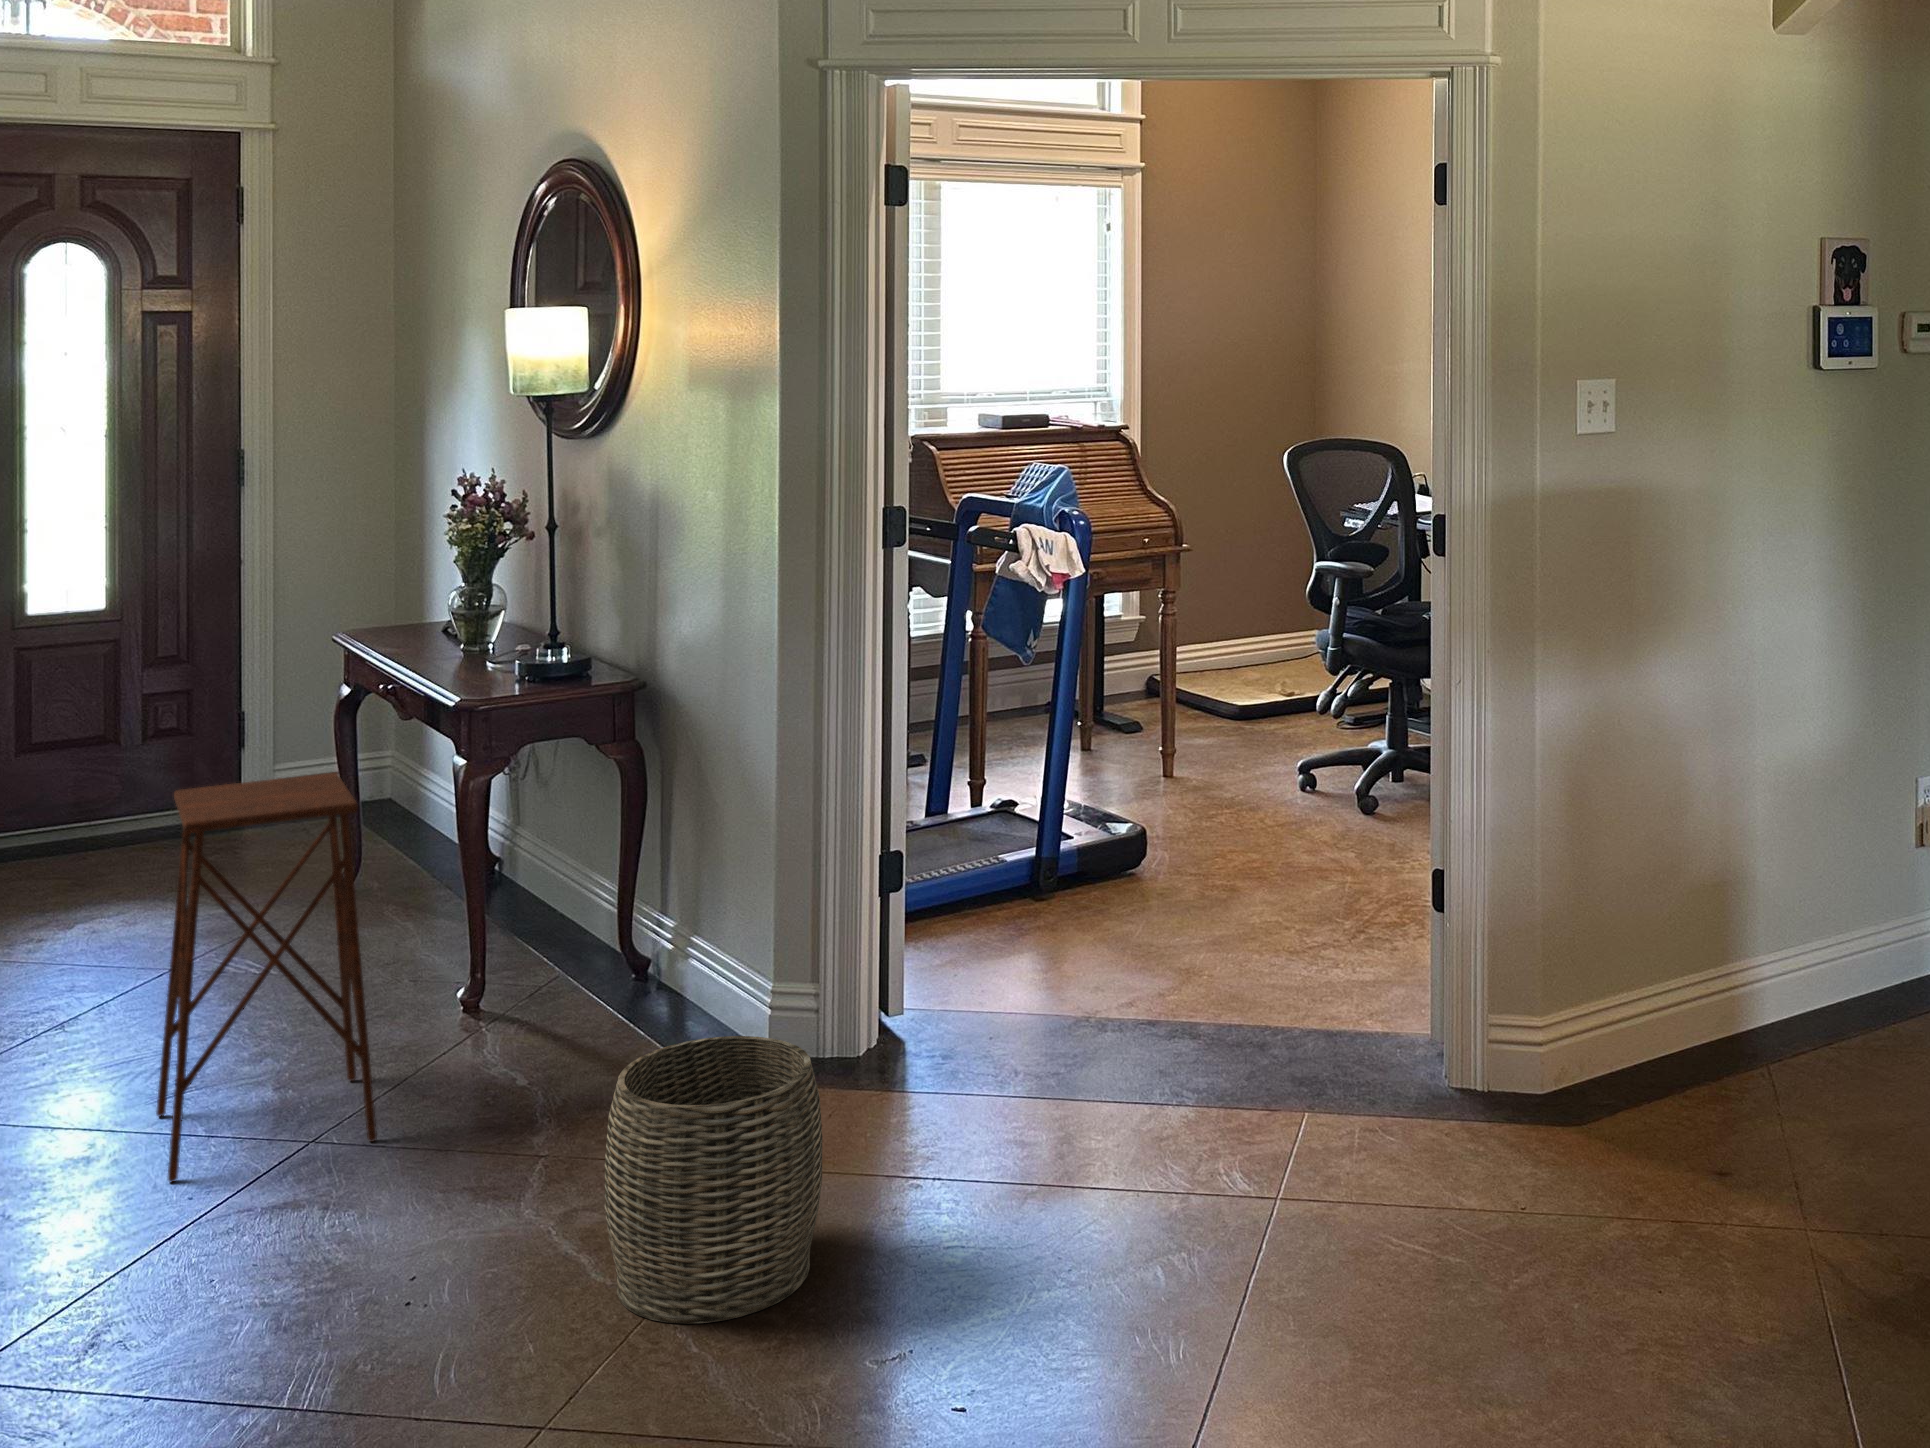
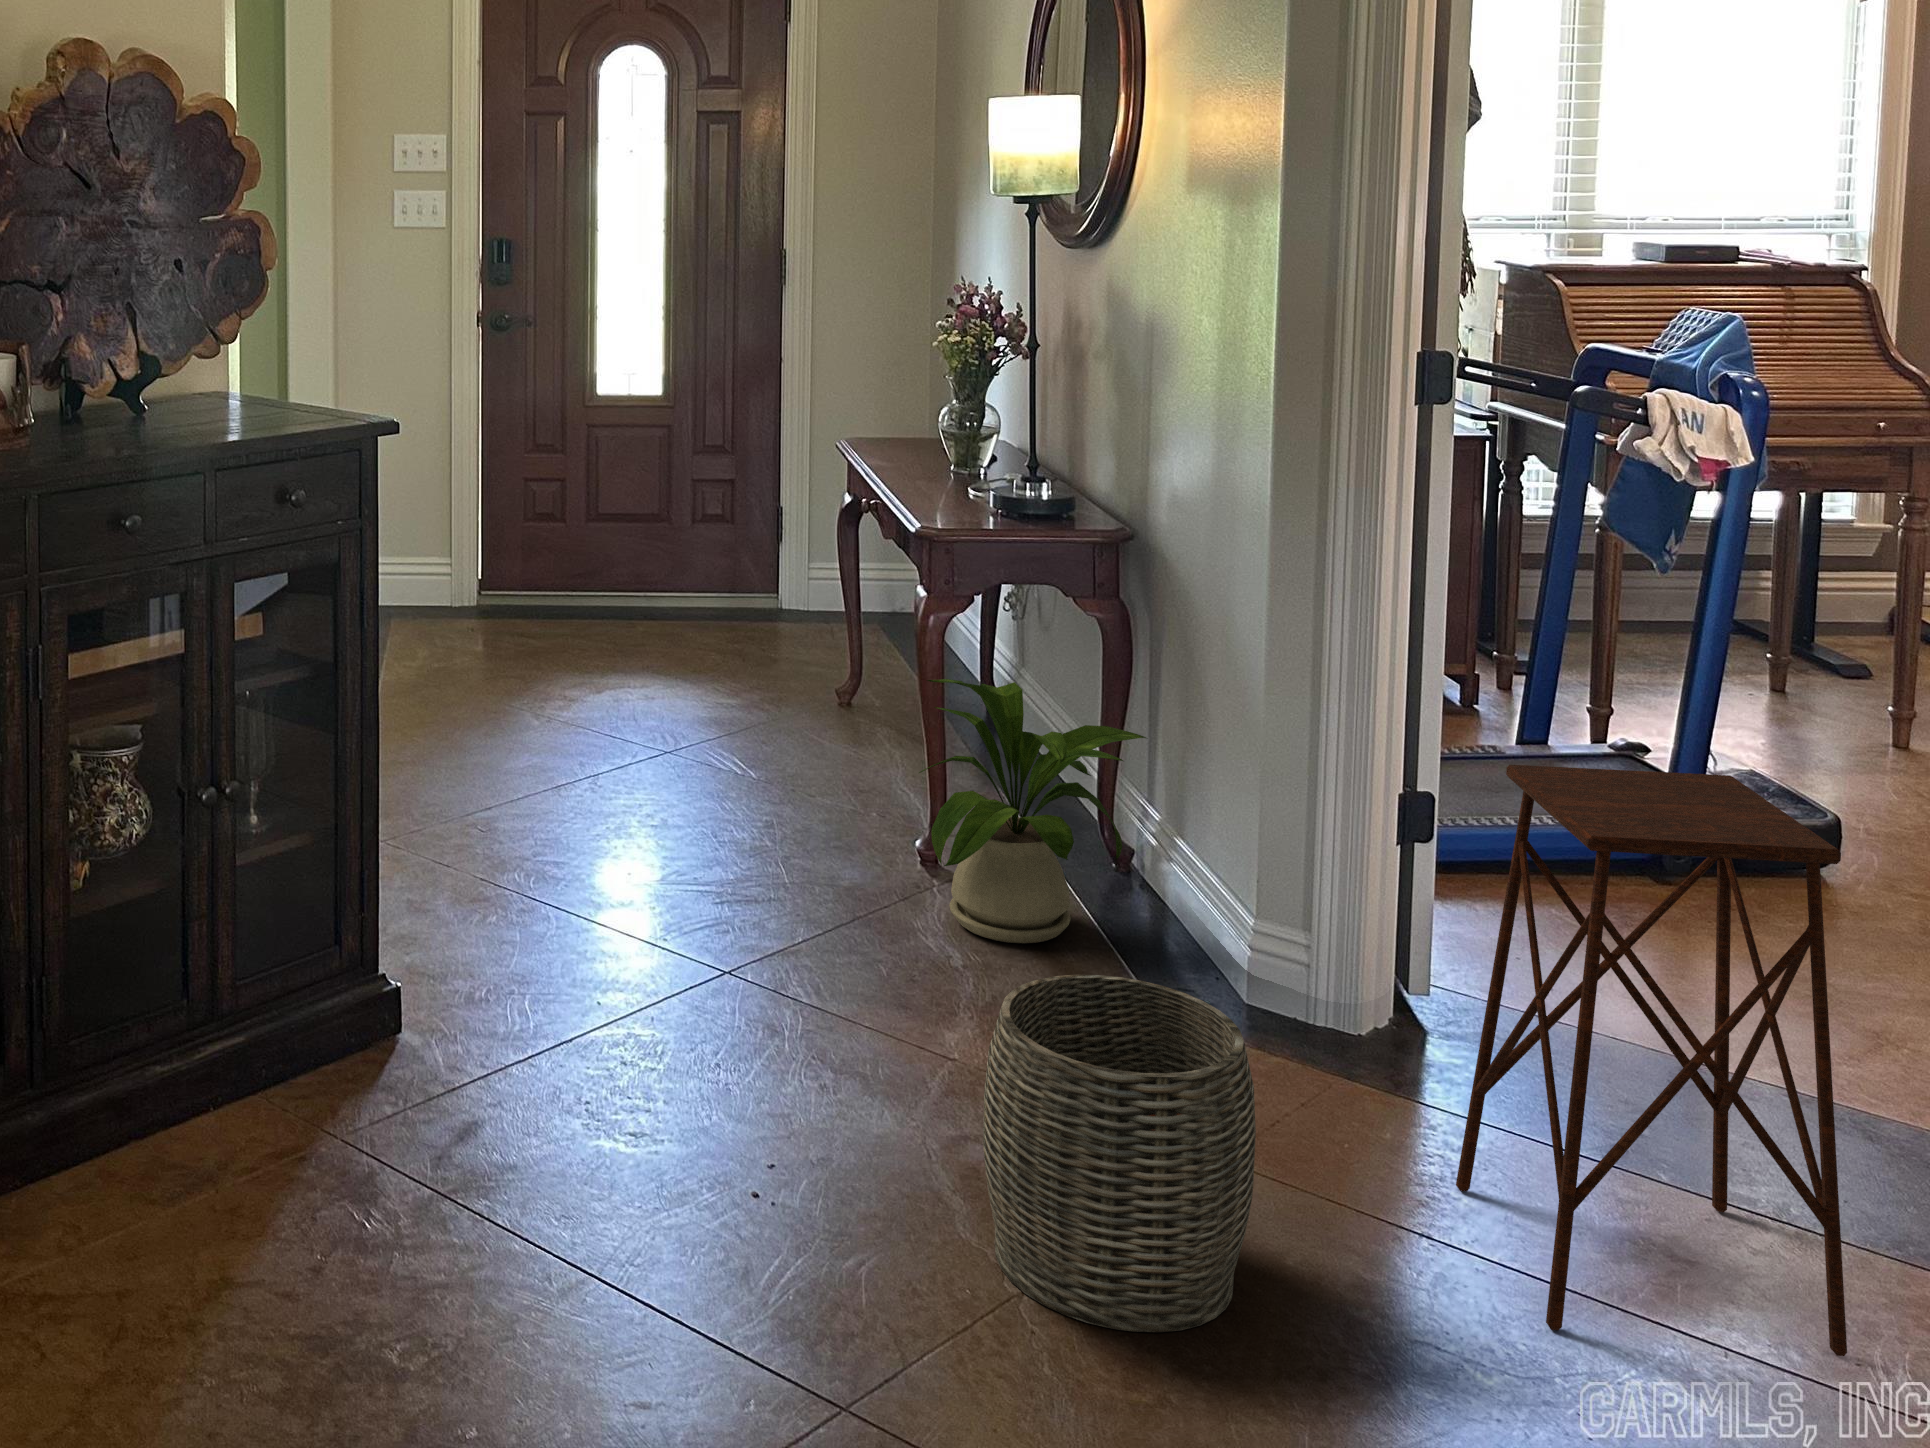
side table: present [156,772,377,1182] -> present [1456,765,1847,1356]
house plant: none [470,829,671,1064] -> present [919,679,1146,943]

